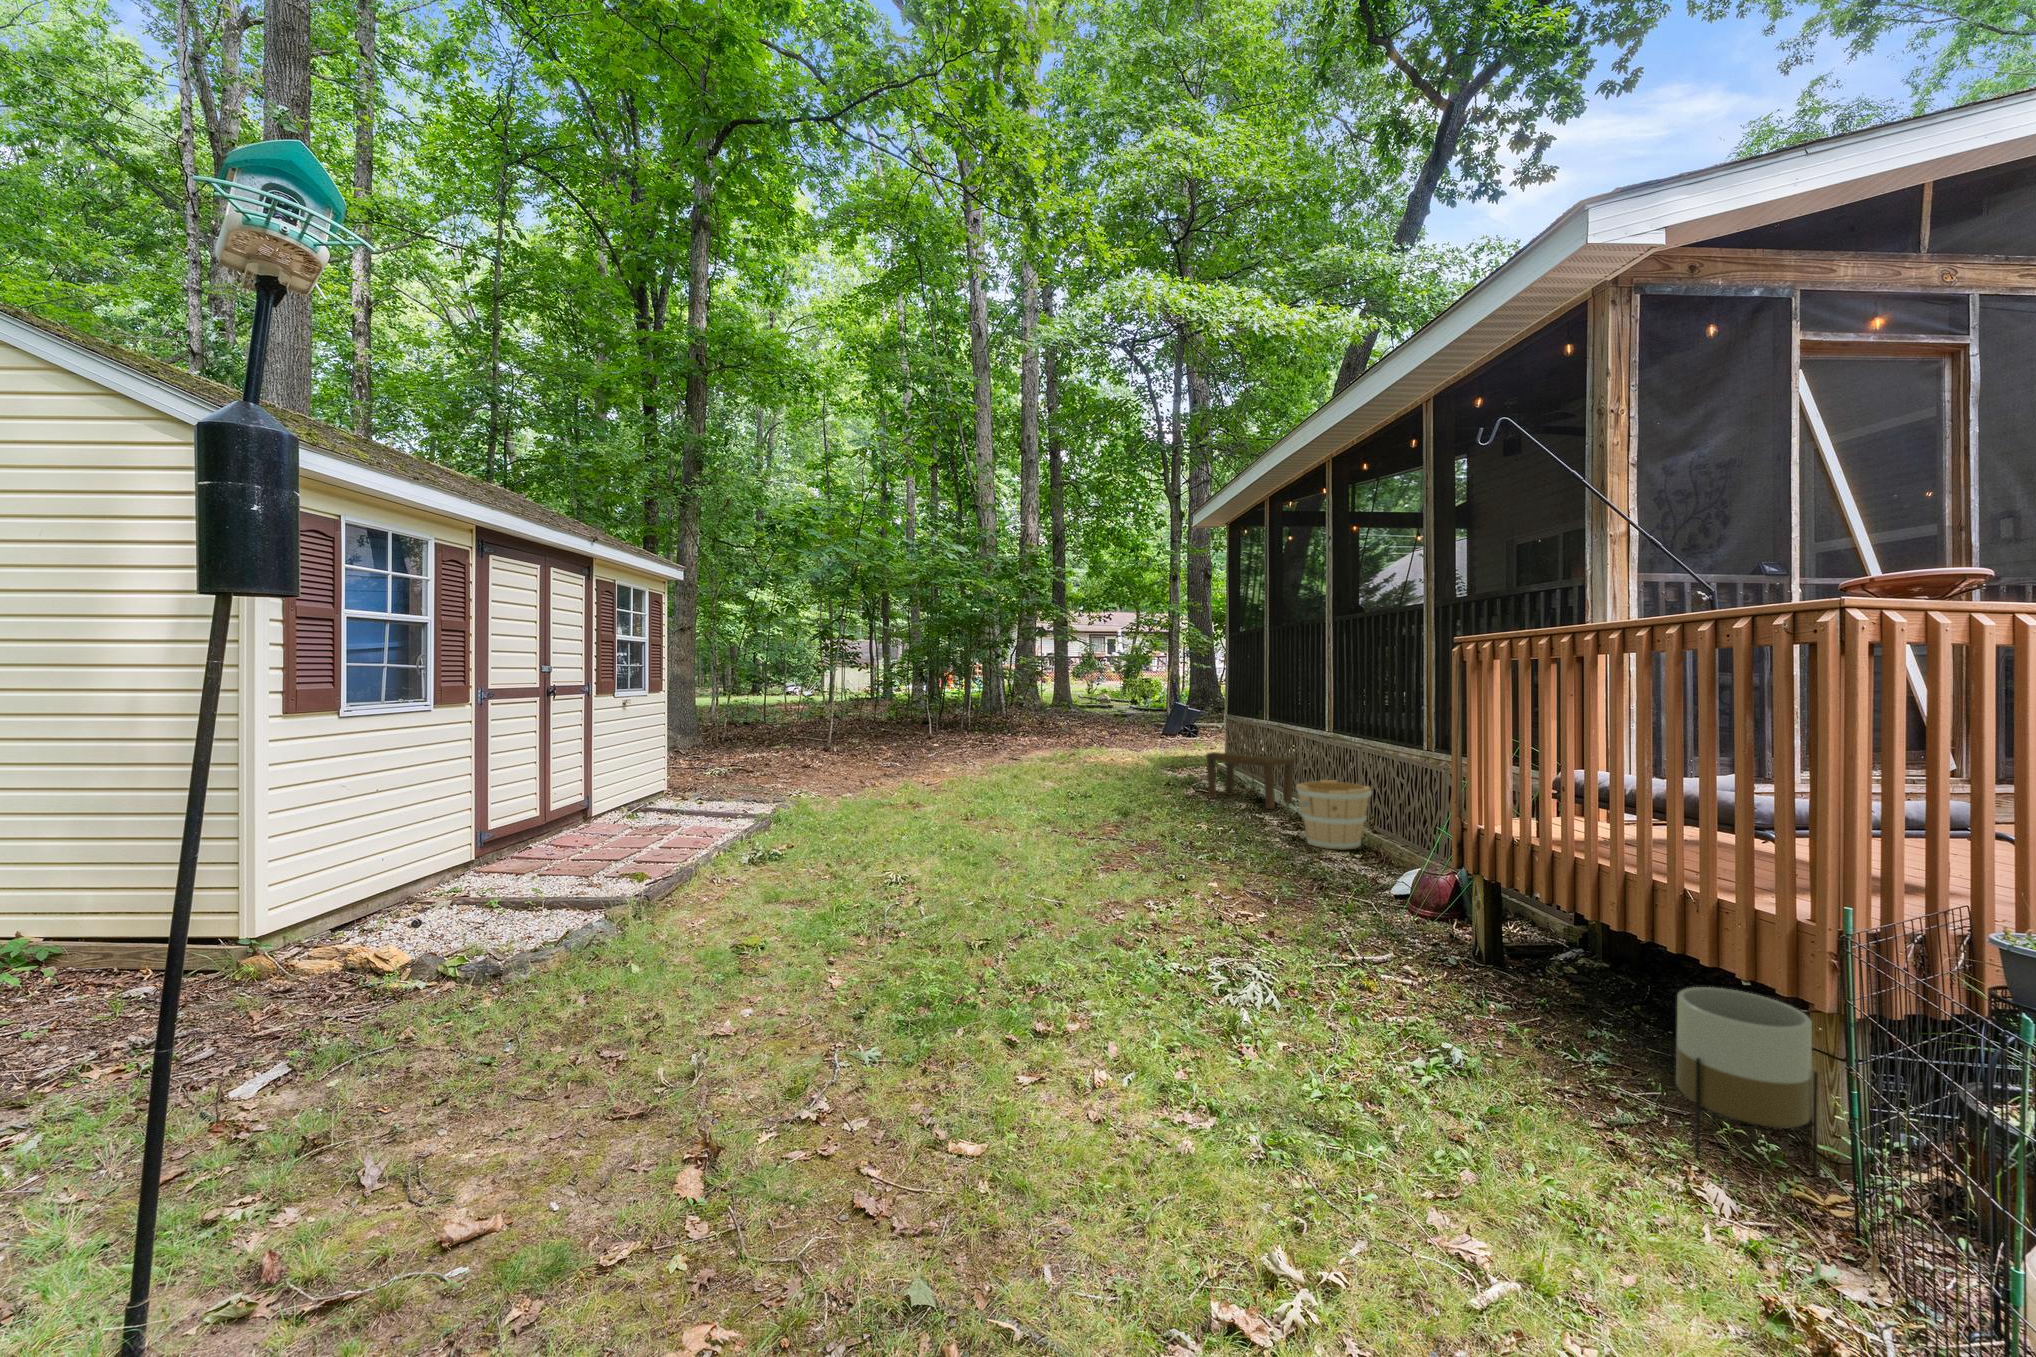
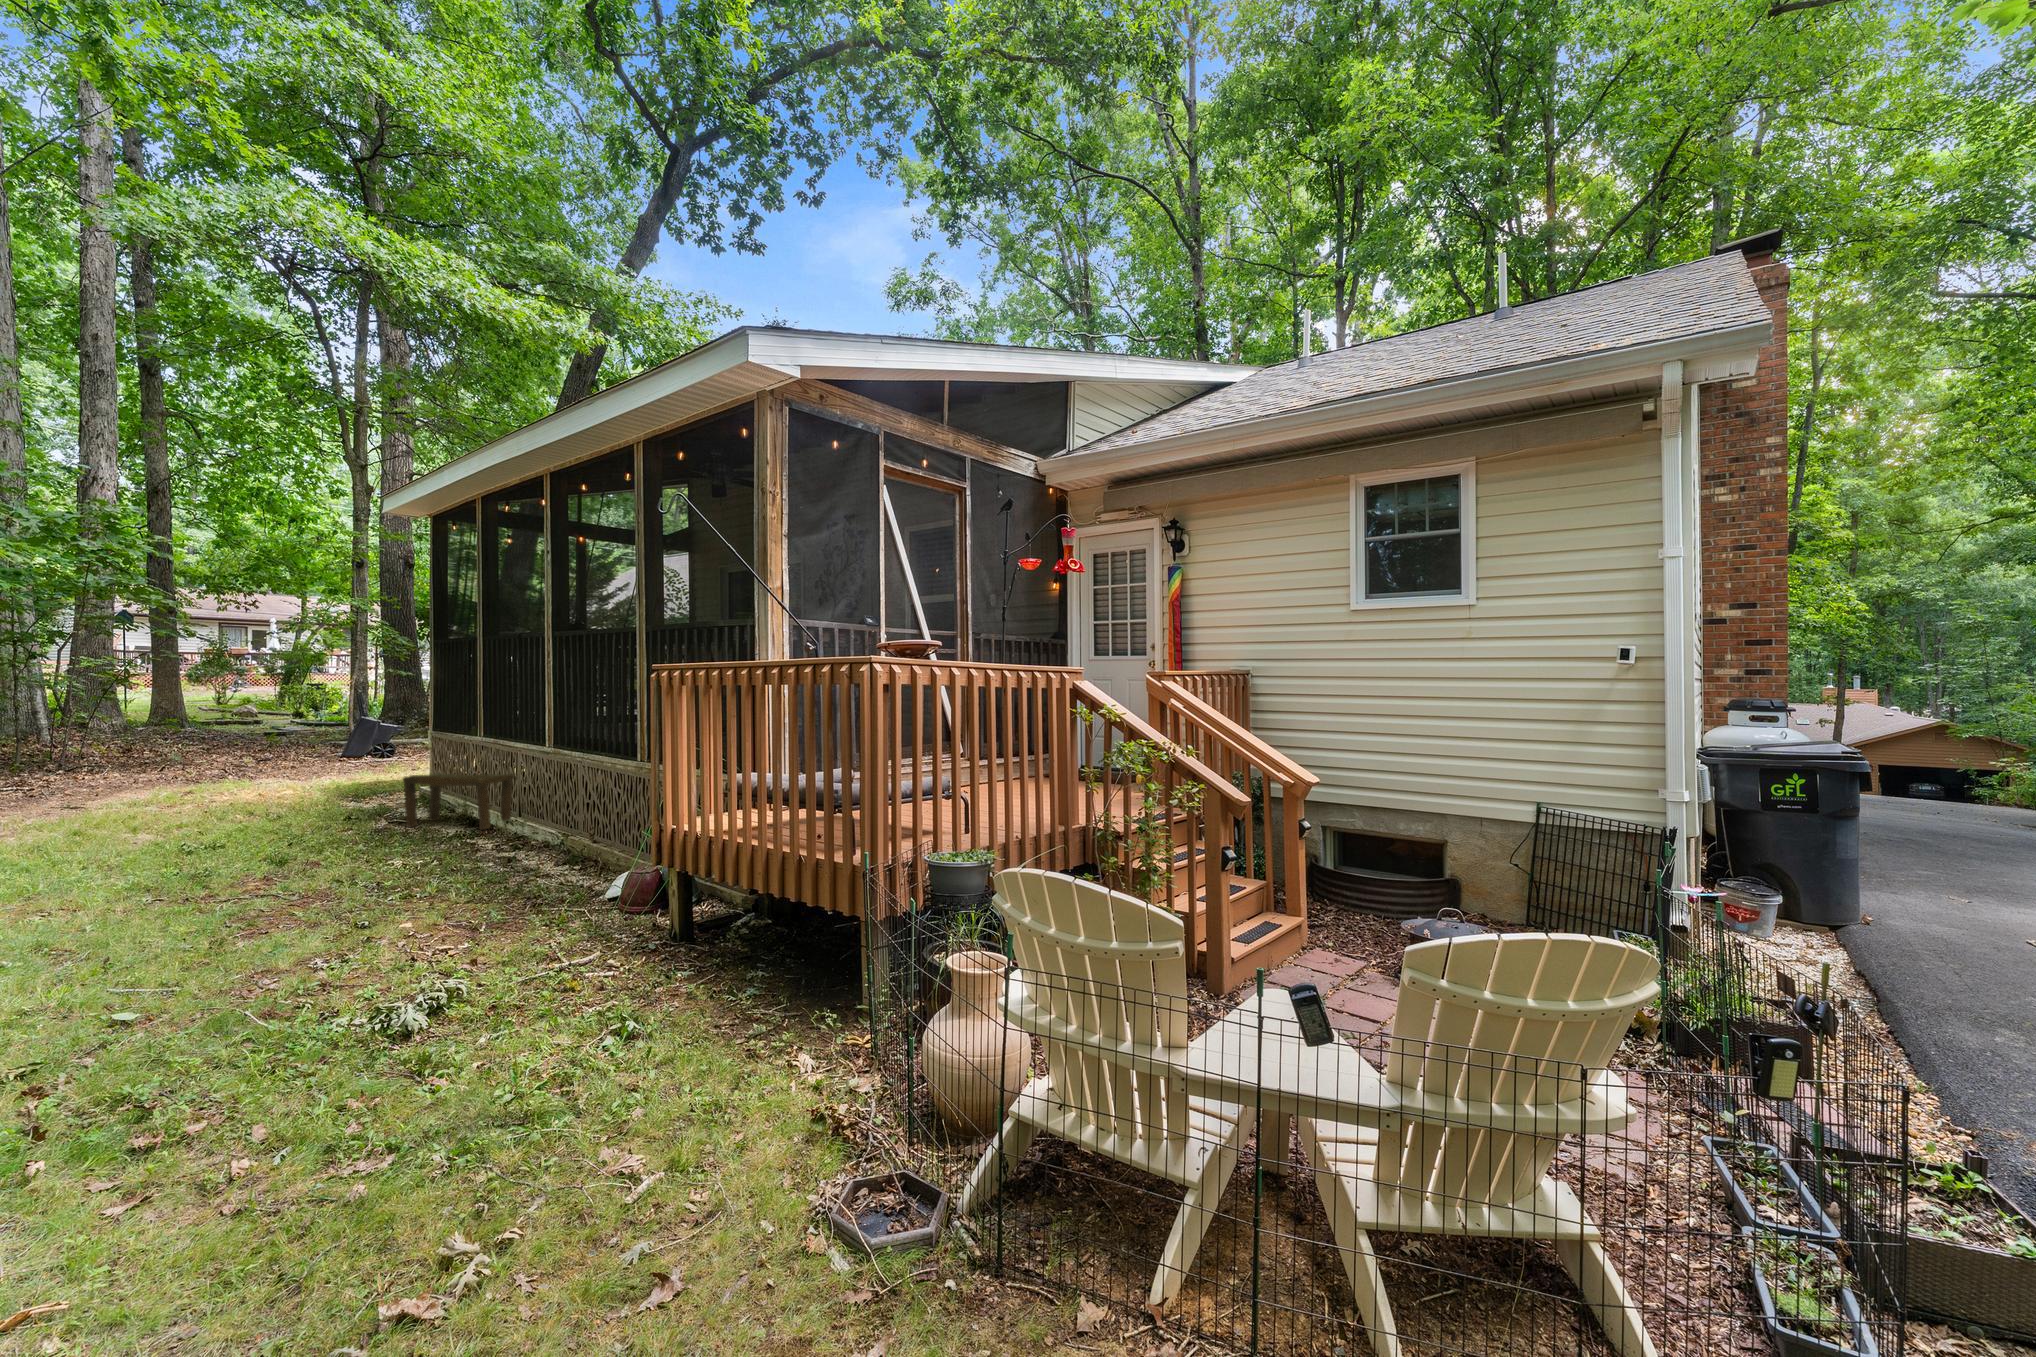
wooden bucket: present [1296,780,1372,850] -> none [512,793,591,862]
planter: present [1676,987,1818,1175] -> none [785,915,857,1035]

